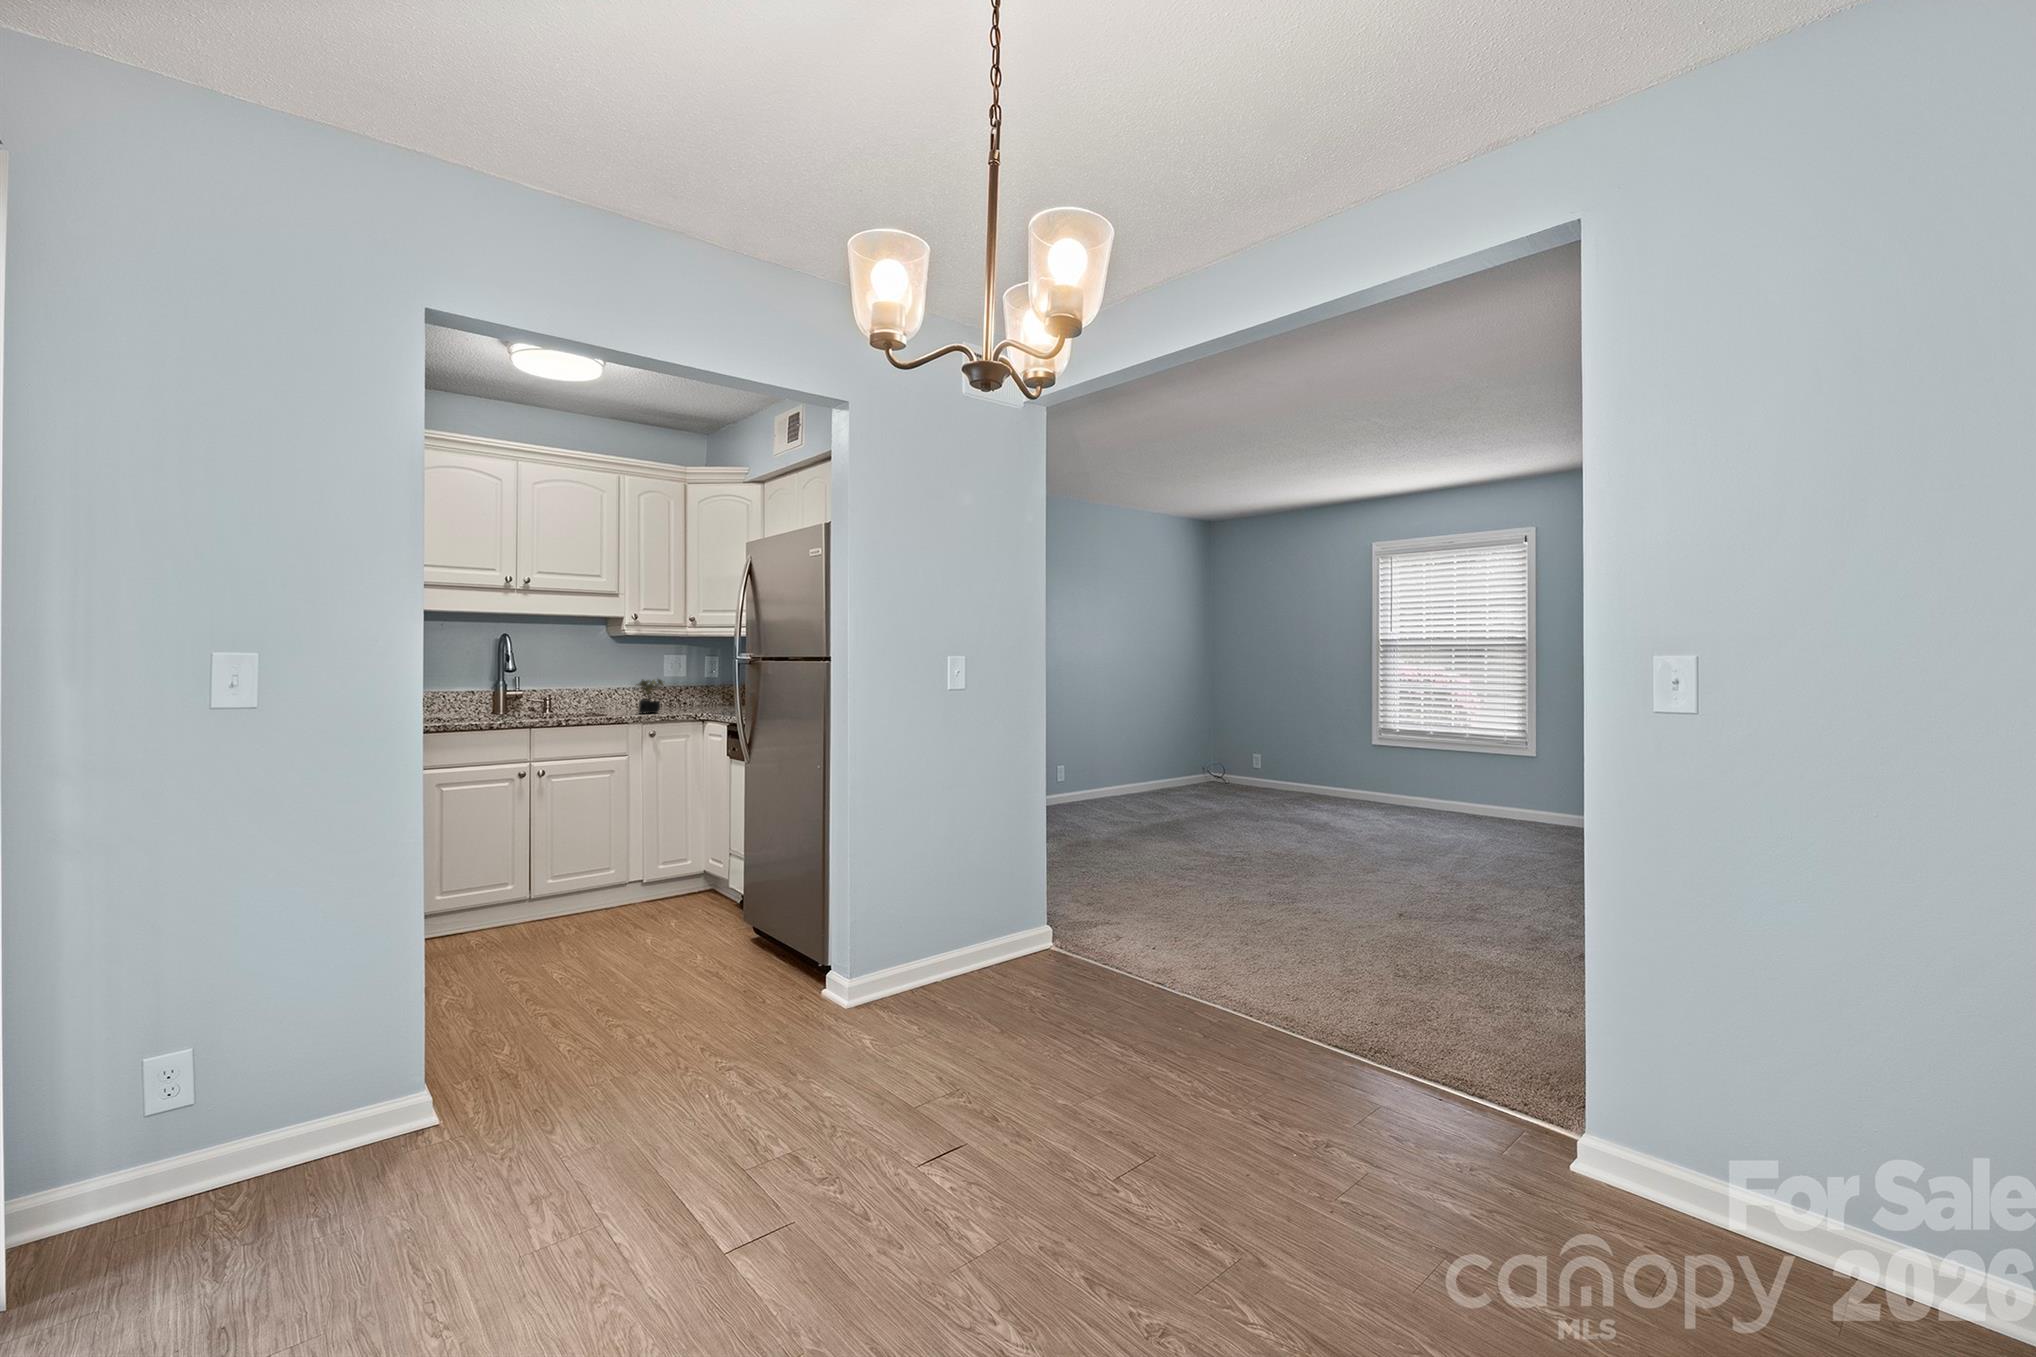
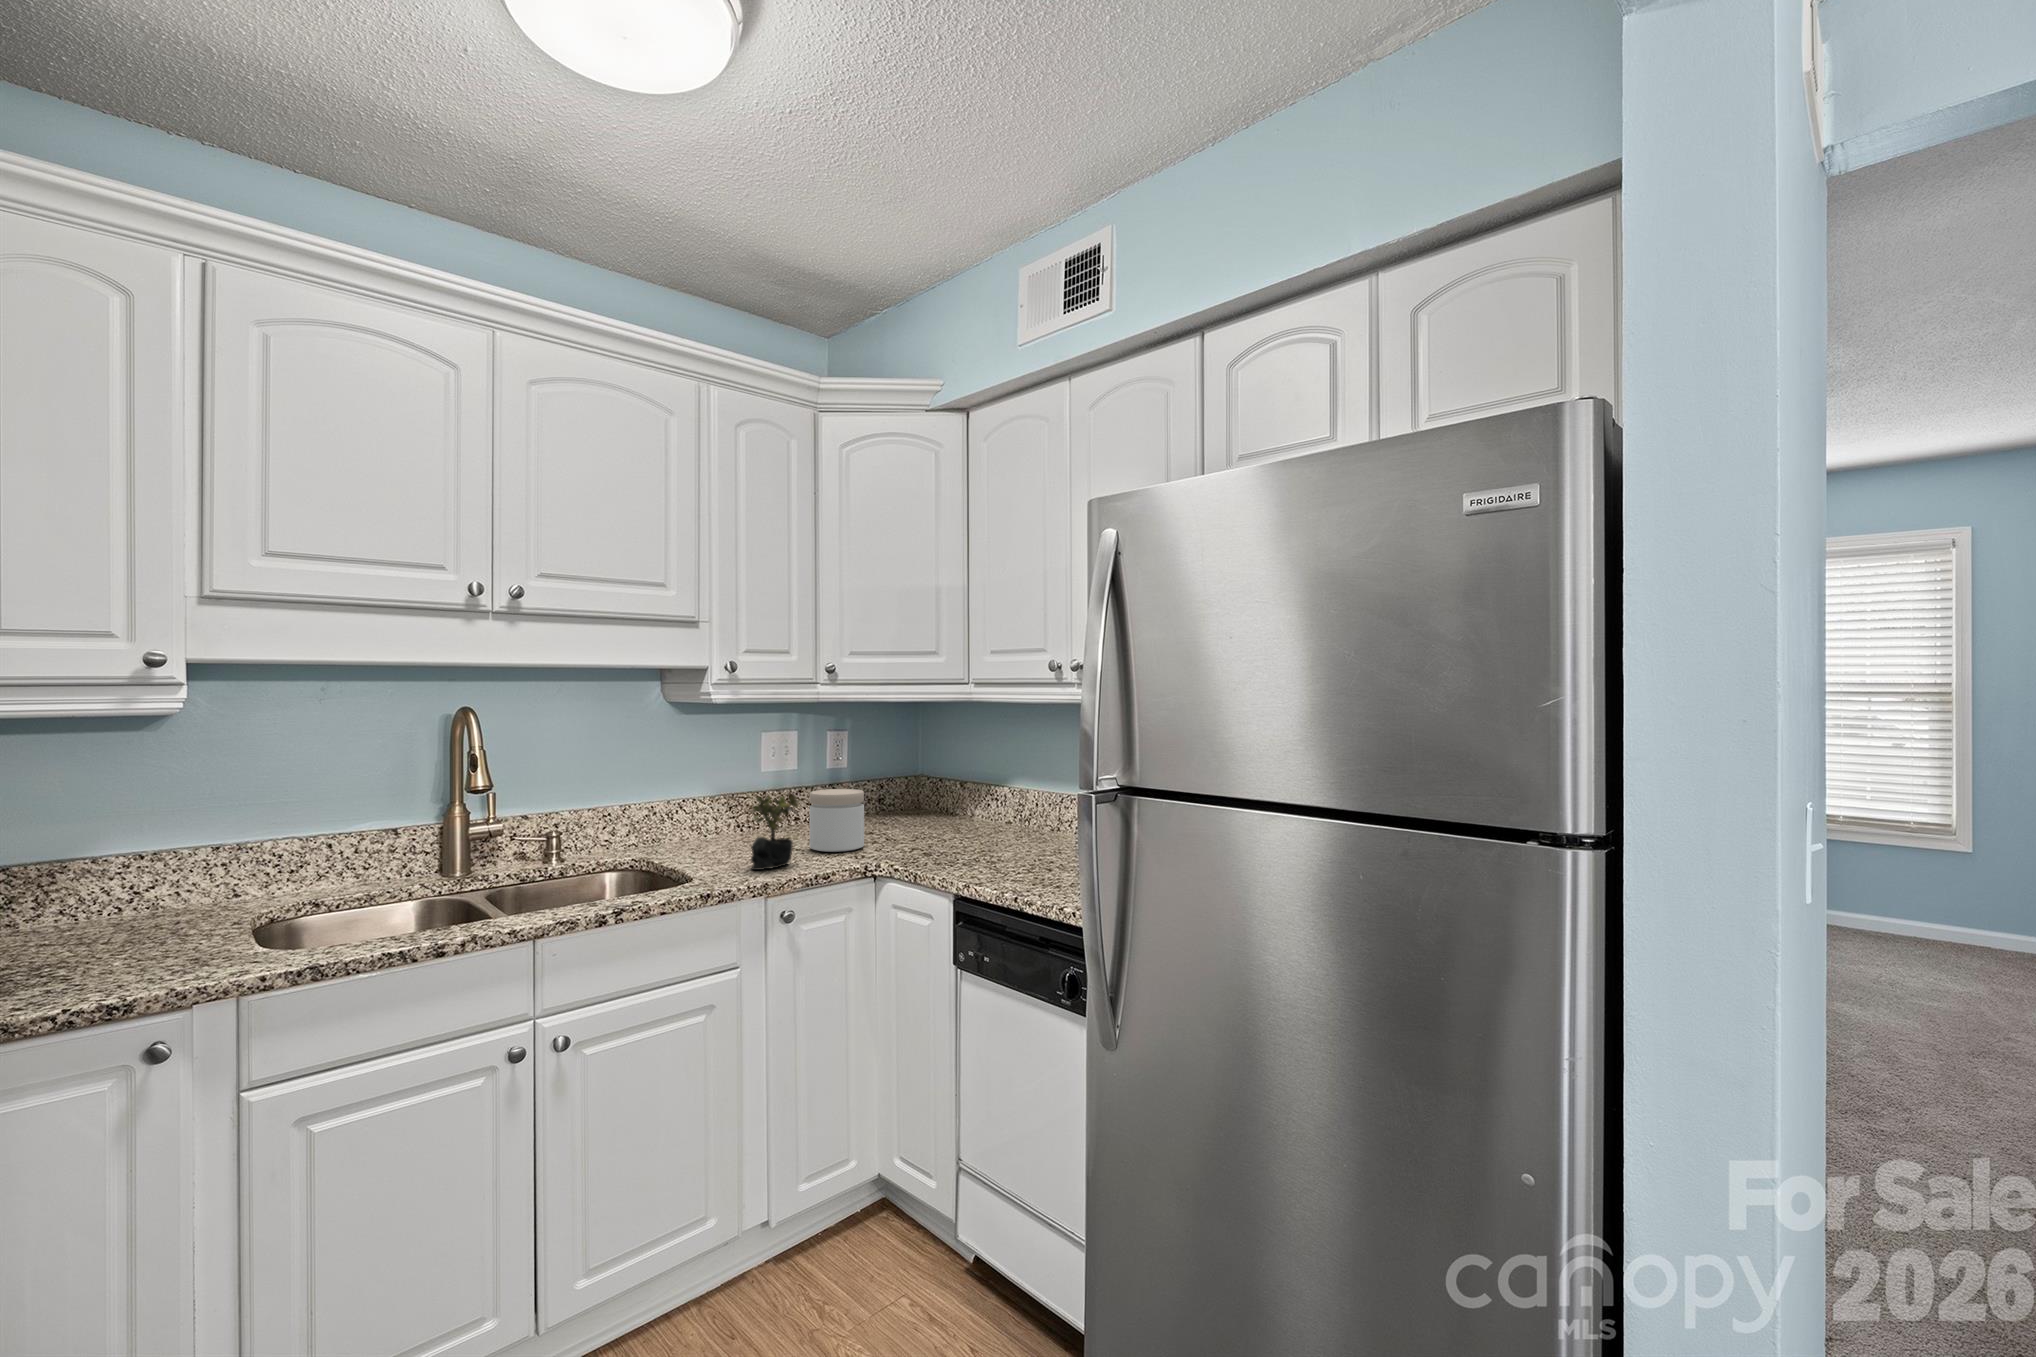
jar: none [676,682,705,711] -> present [810,789,864,852]

